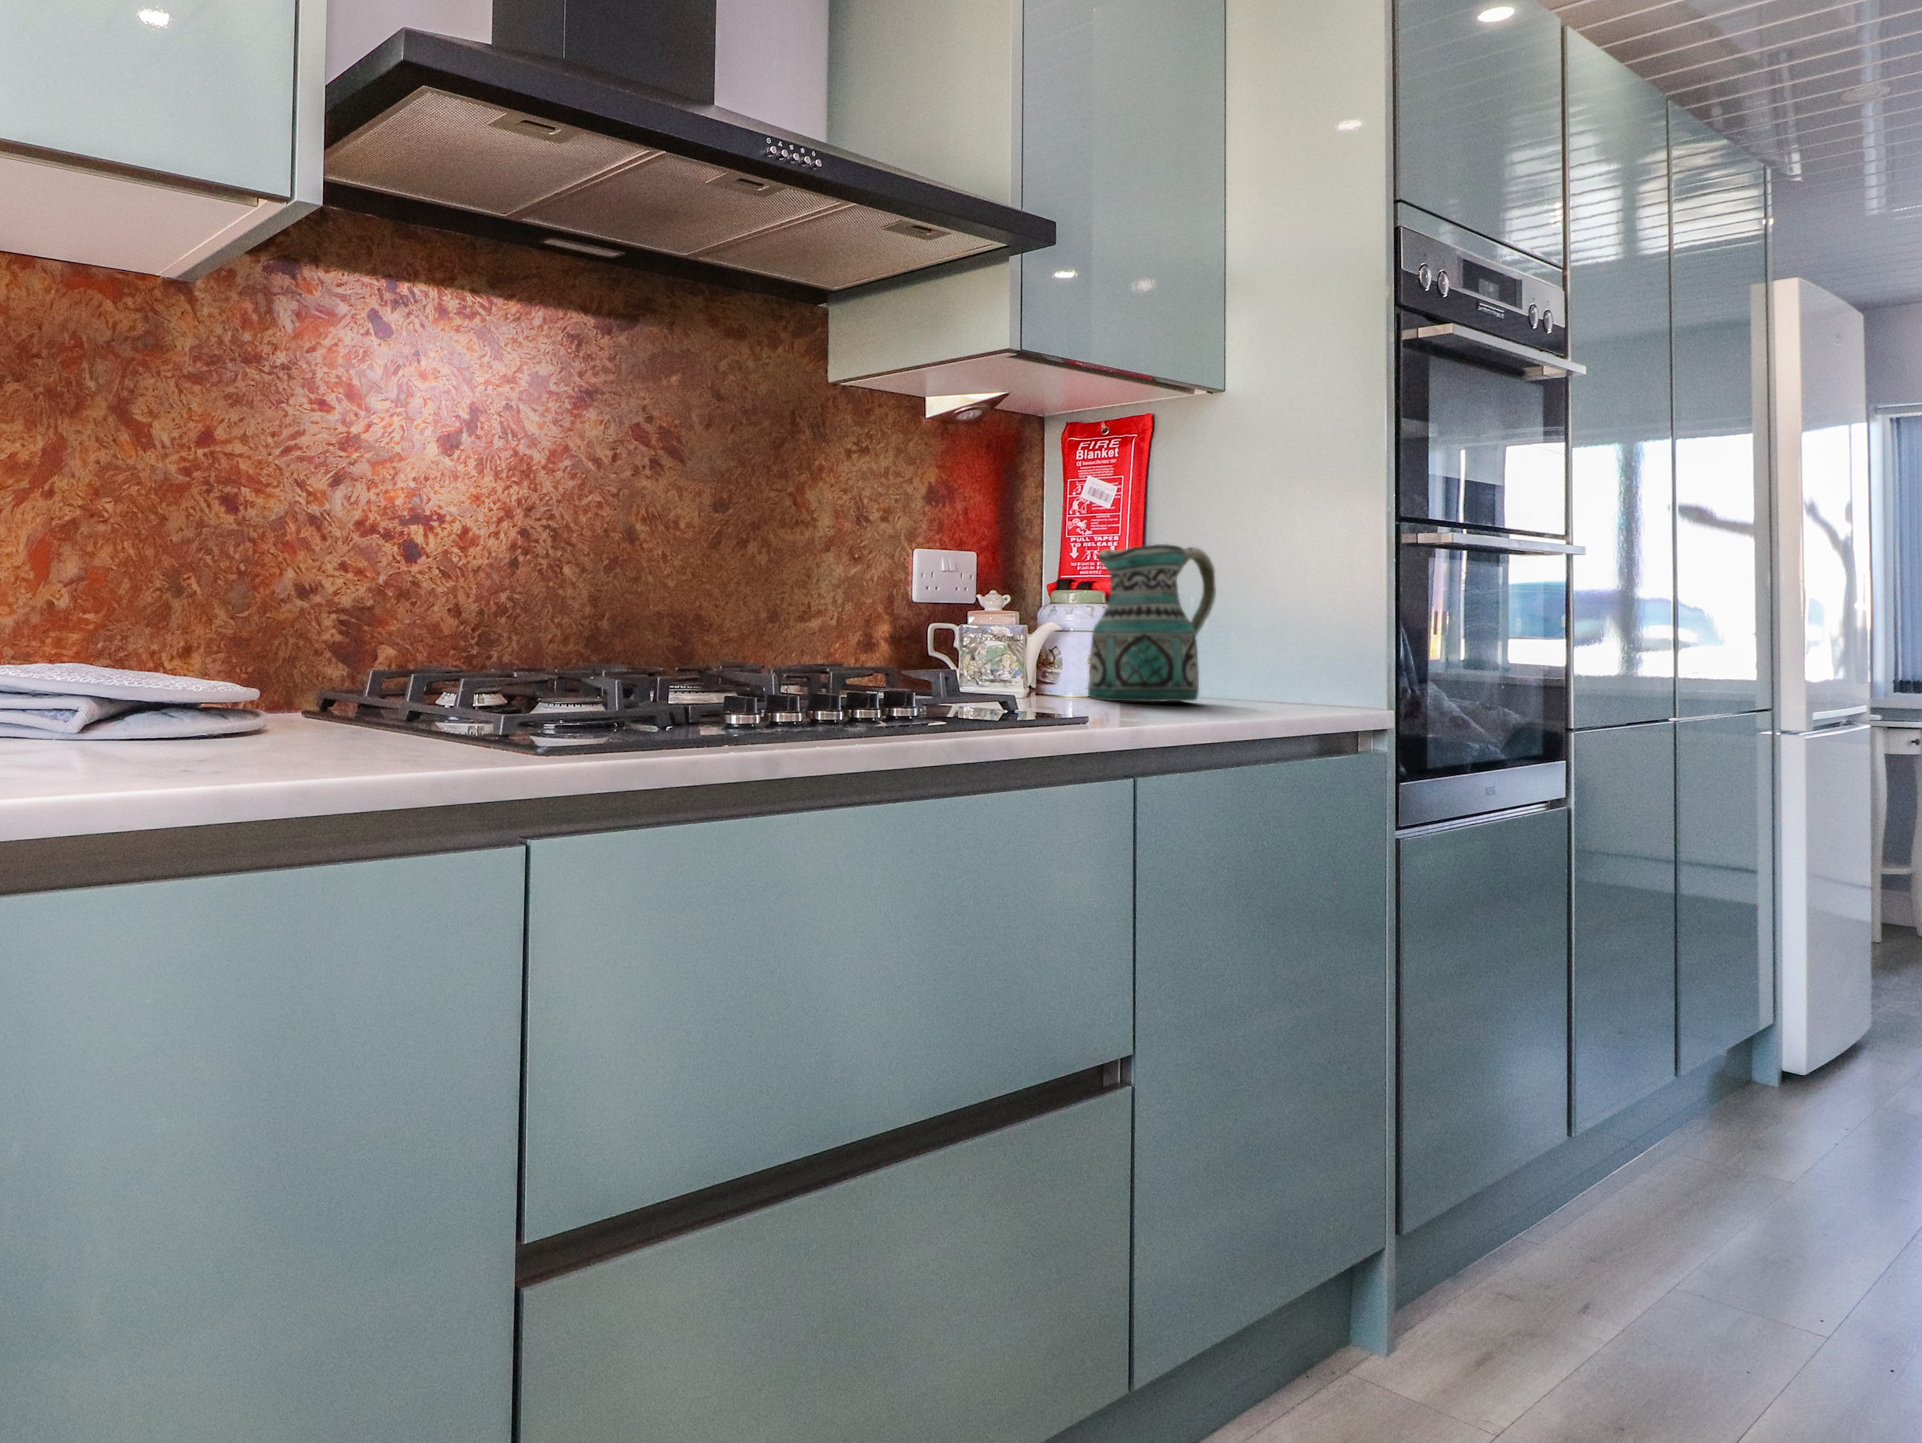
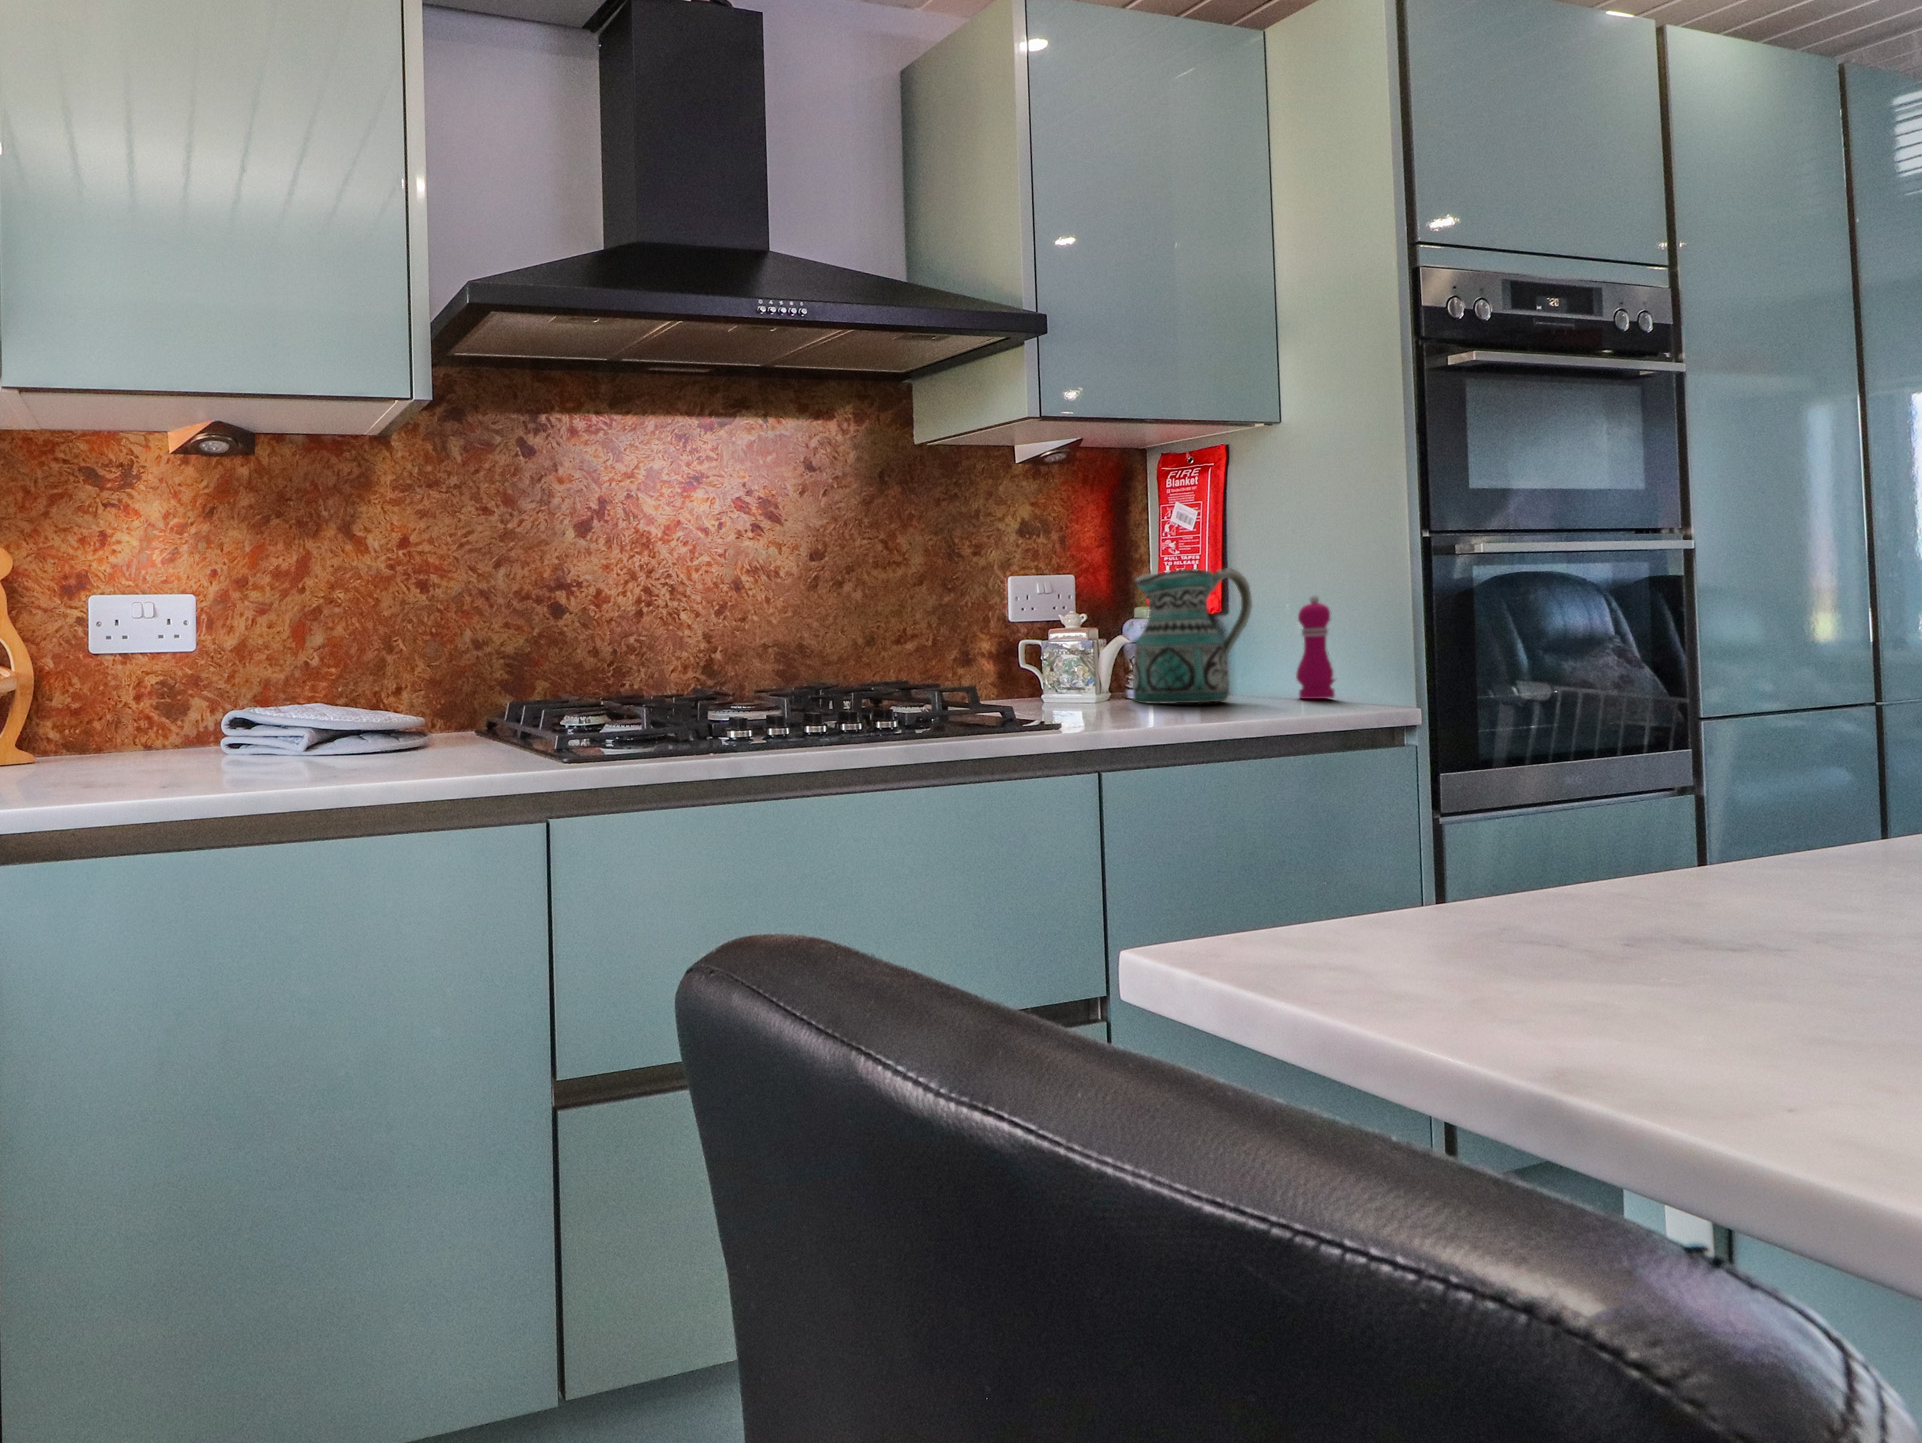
pepper mill: none [1246,584,1292,702] -> present [1296,595,1335,699]

